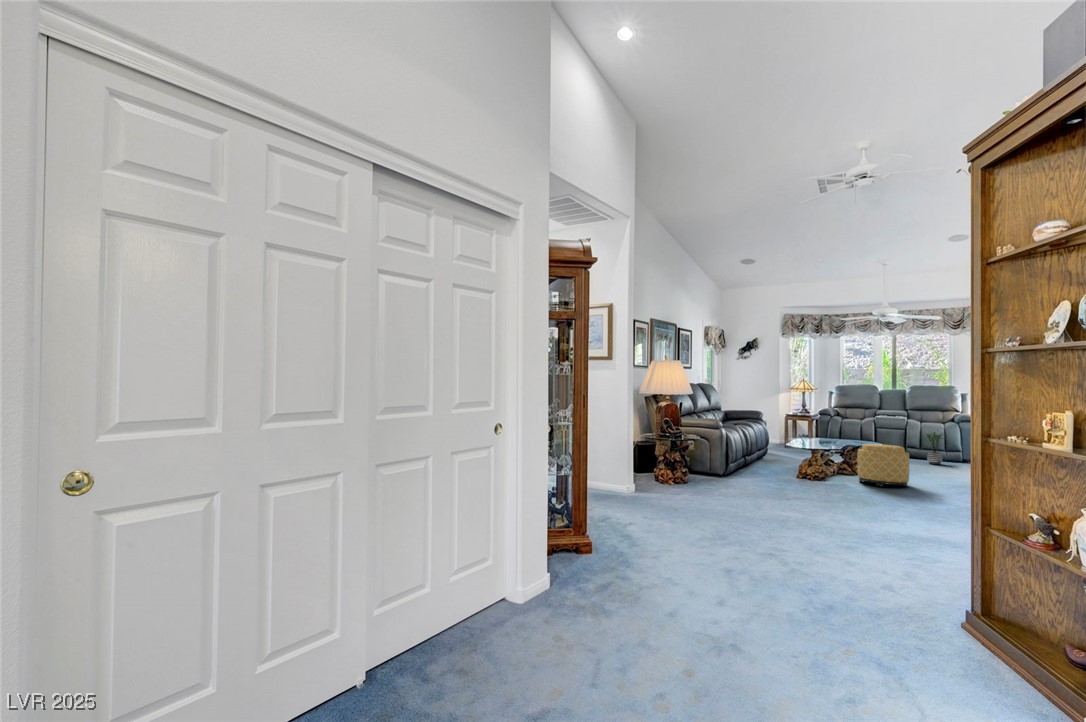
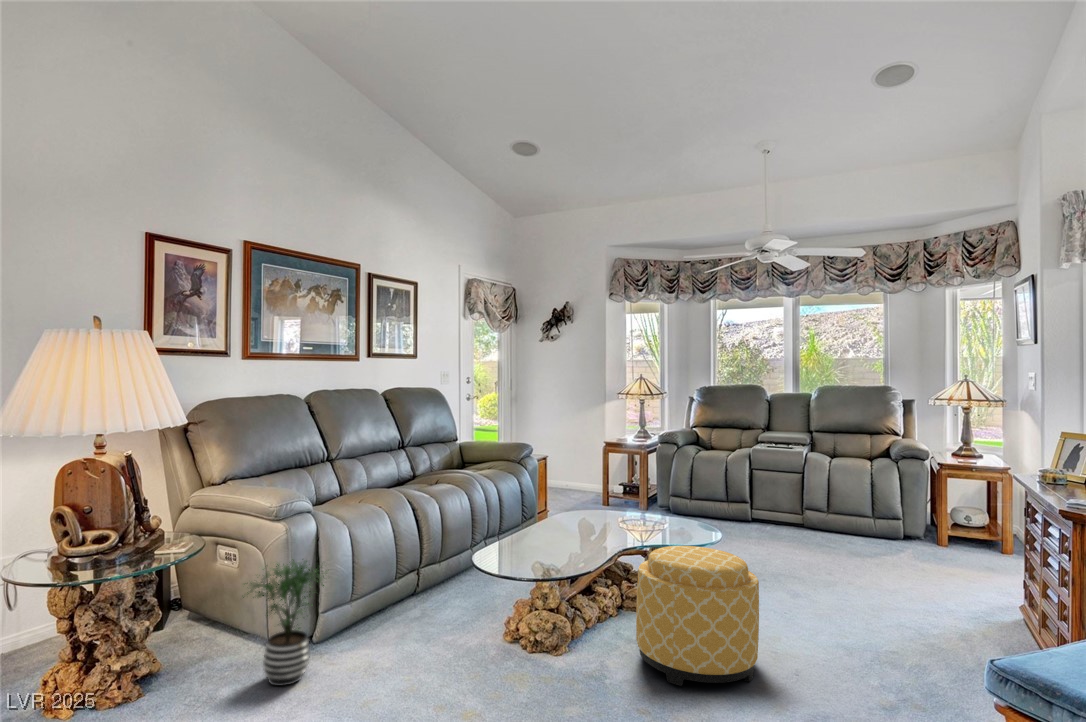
potted plant: present [924,432,943,465] -> present [243,559,326,686]

